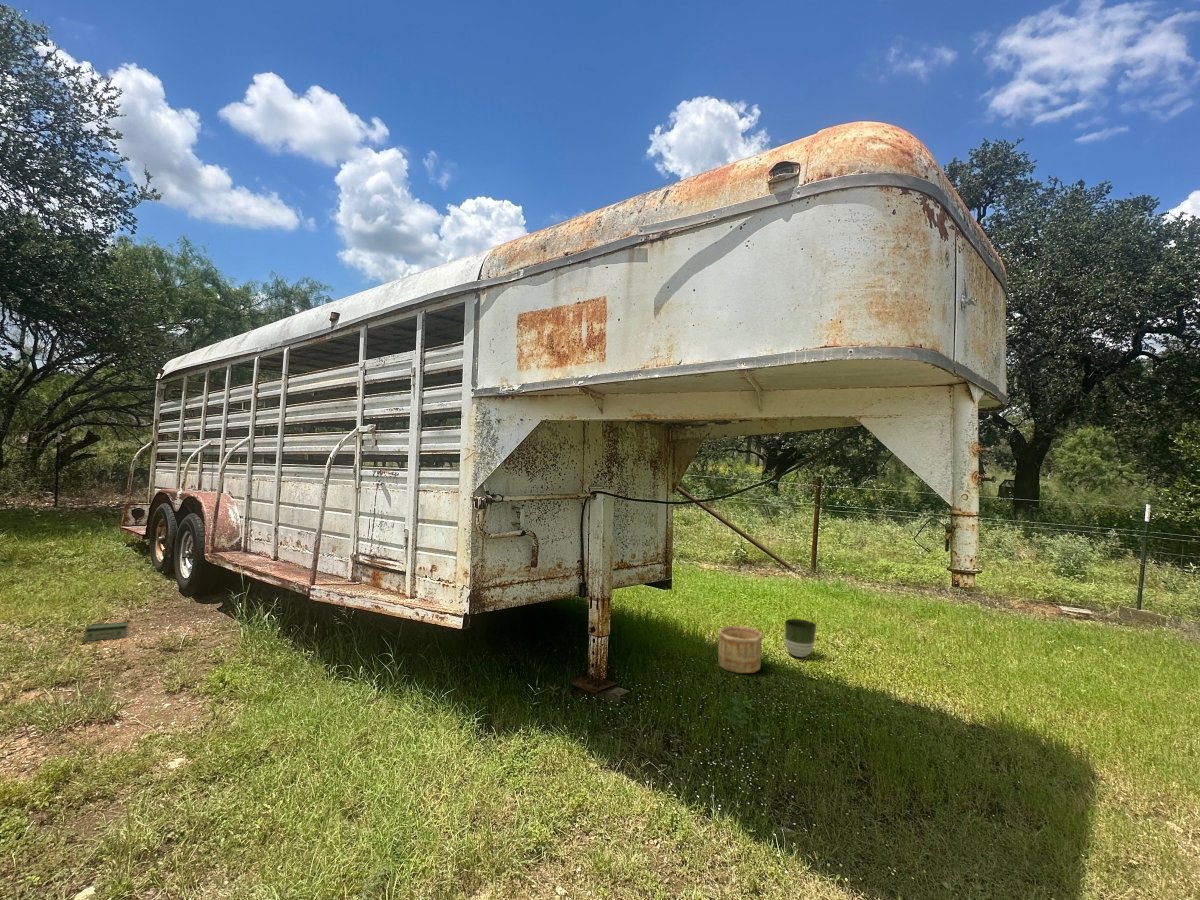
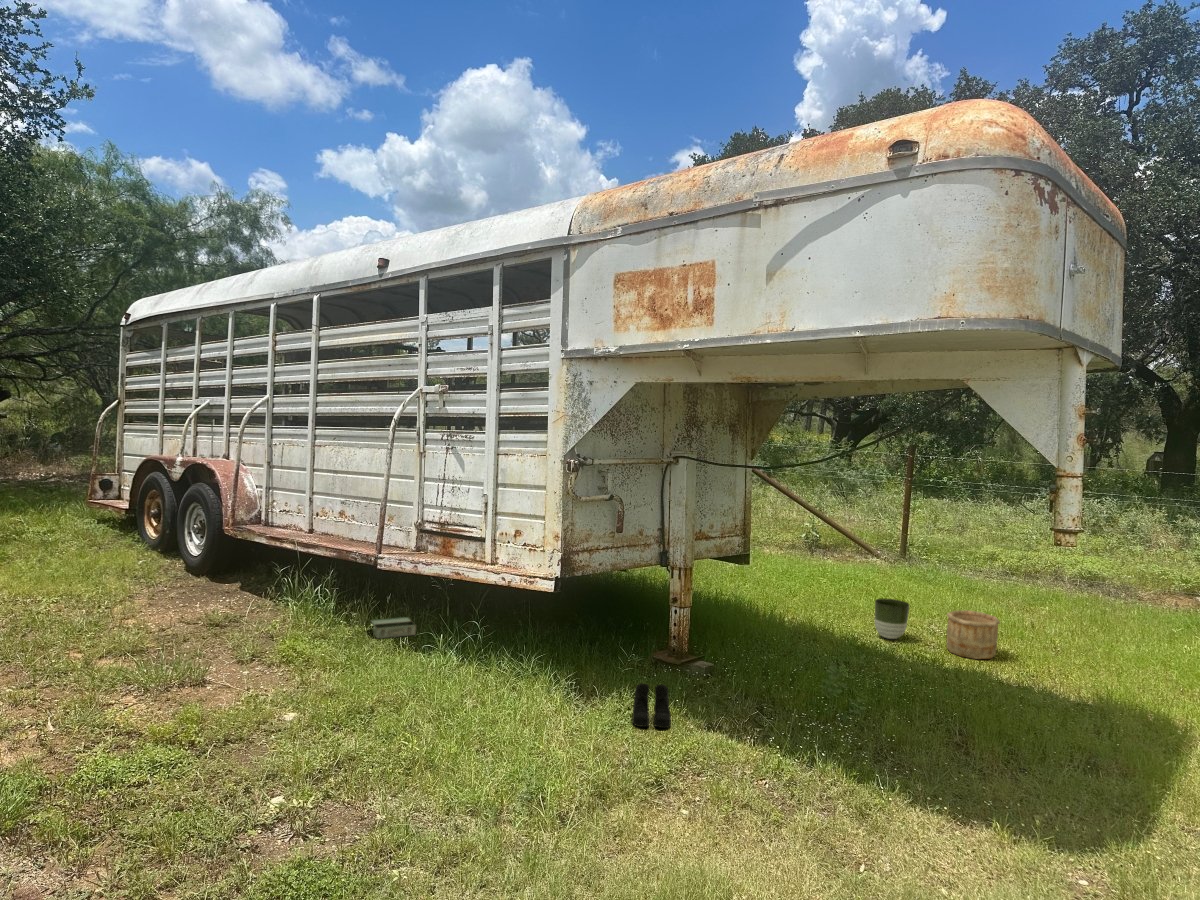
toolbox: present [84,622,129,641] -> present [371,617,416,638]
wooden bucket: present [718,626,763,673] -> present [947,610,1000,659]
boots: none [531,718,571,769] -> present [632,683,671,728]

